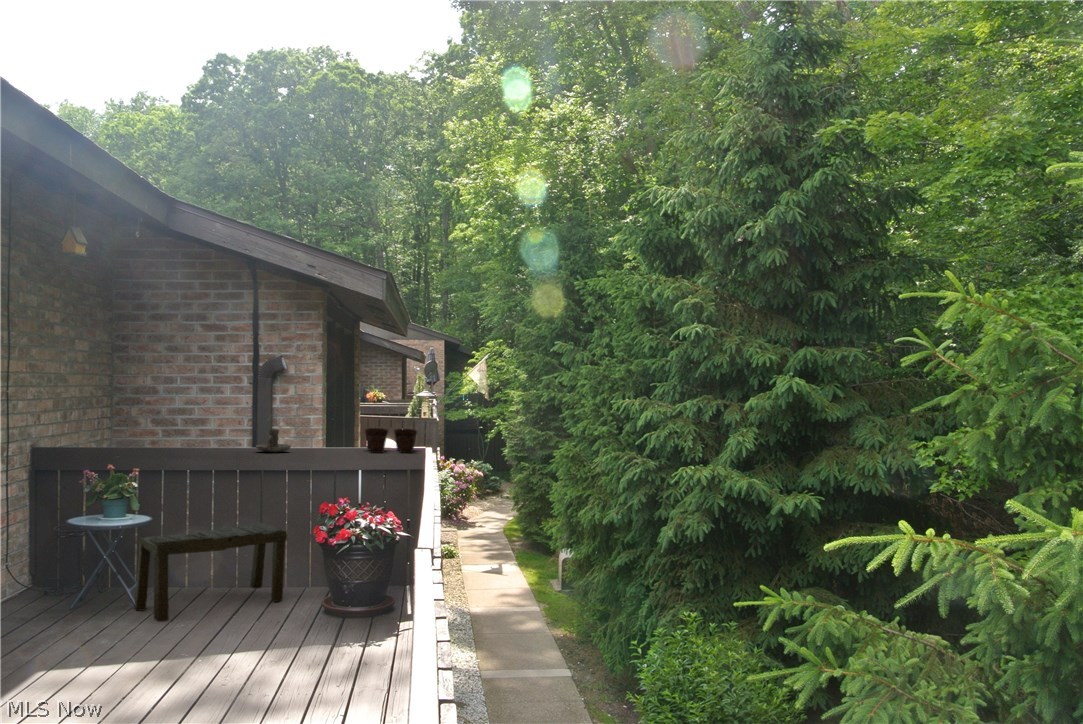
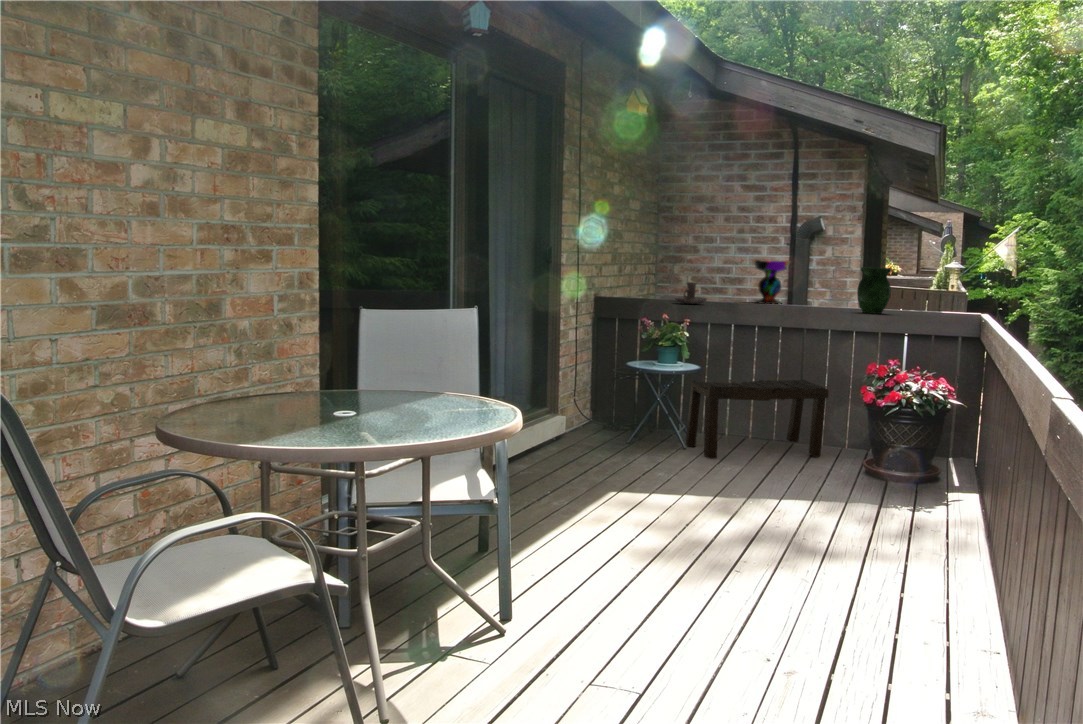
decorative bowl: none [215,398,259,444] -> present [752,259,792,304]
vase: none [314,408,344,453] -> present [857,267,891,314]
flower pot: present [365,428,417,453] -> none [911,291,974,319]
candle holder: present [256,429,291,452] -> present [675,282,707,304]

